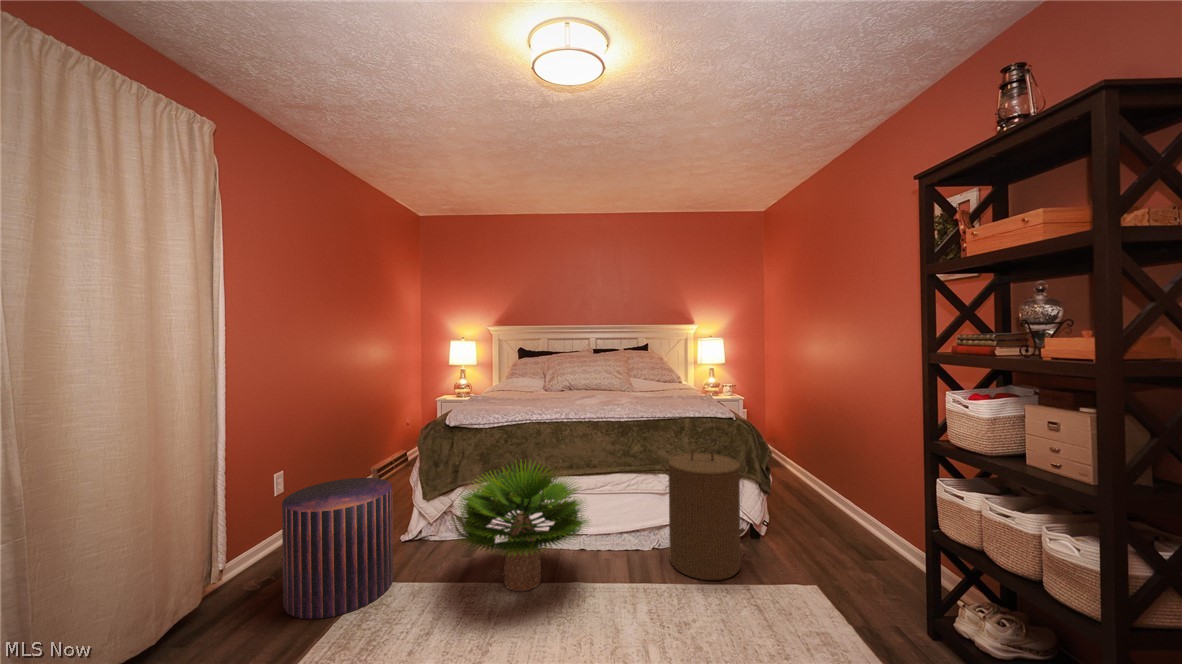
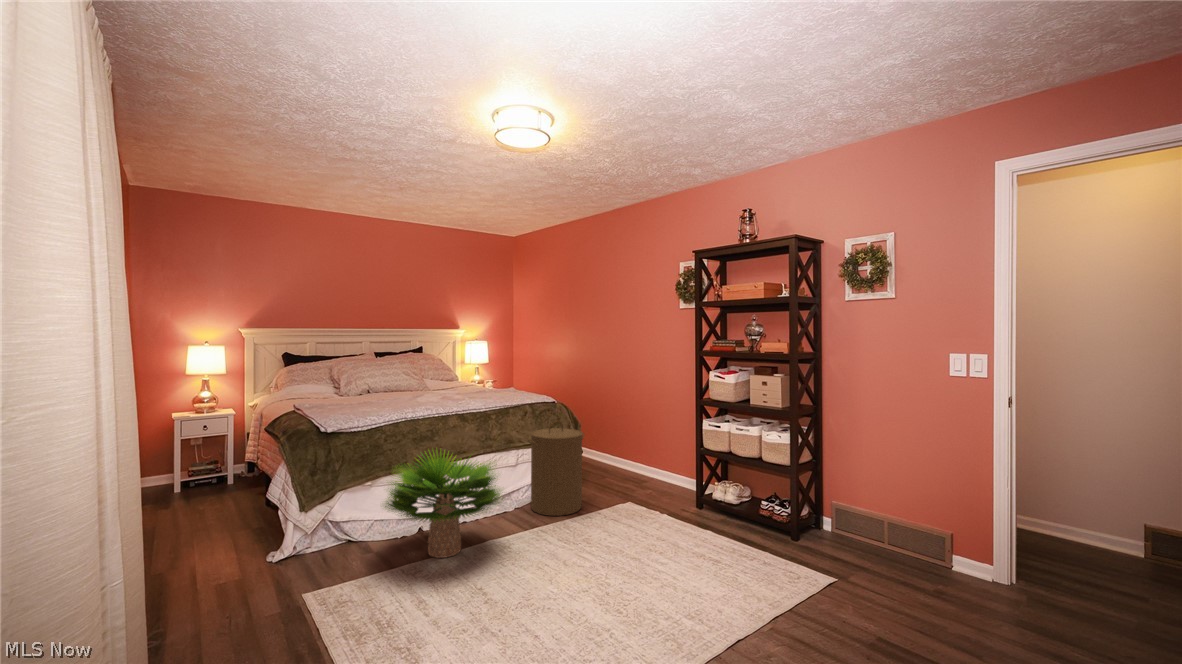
pouf: present [282,478,393,619] -> none [205,490,328,640]

